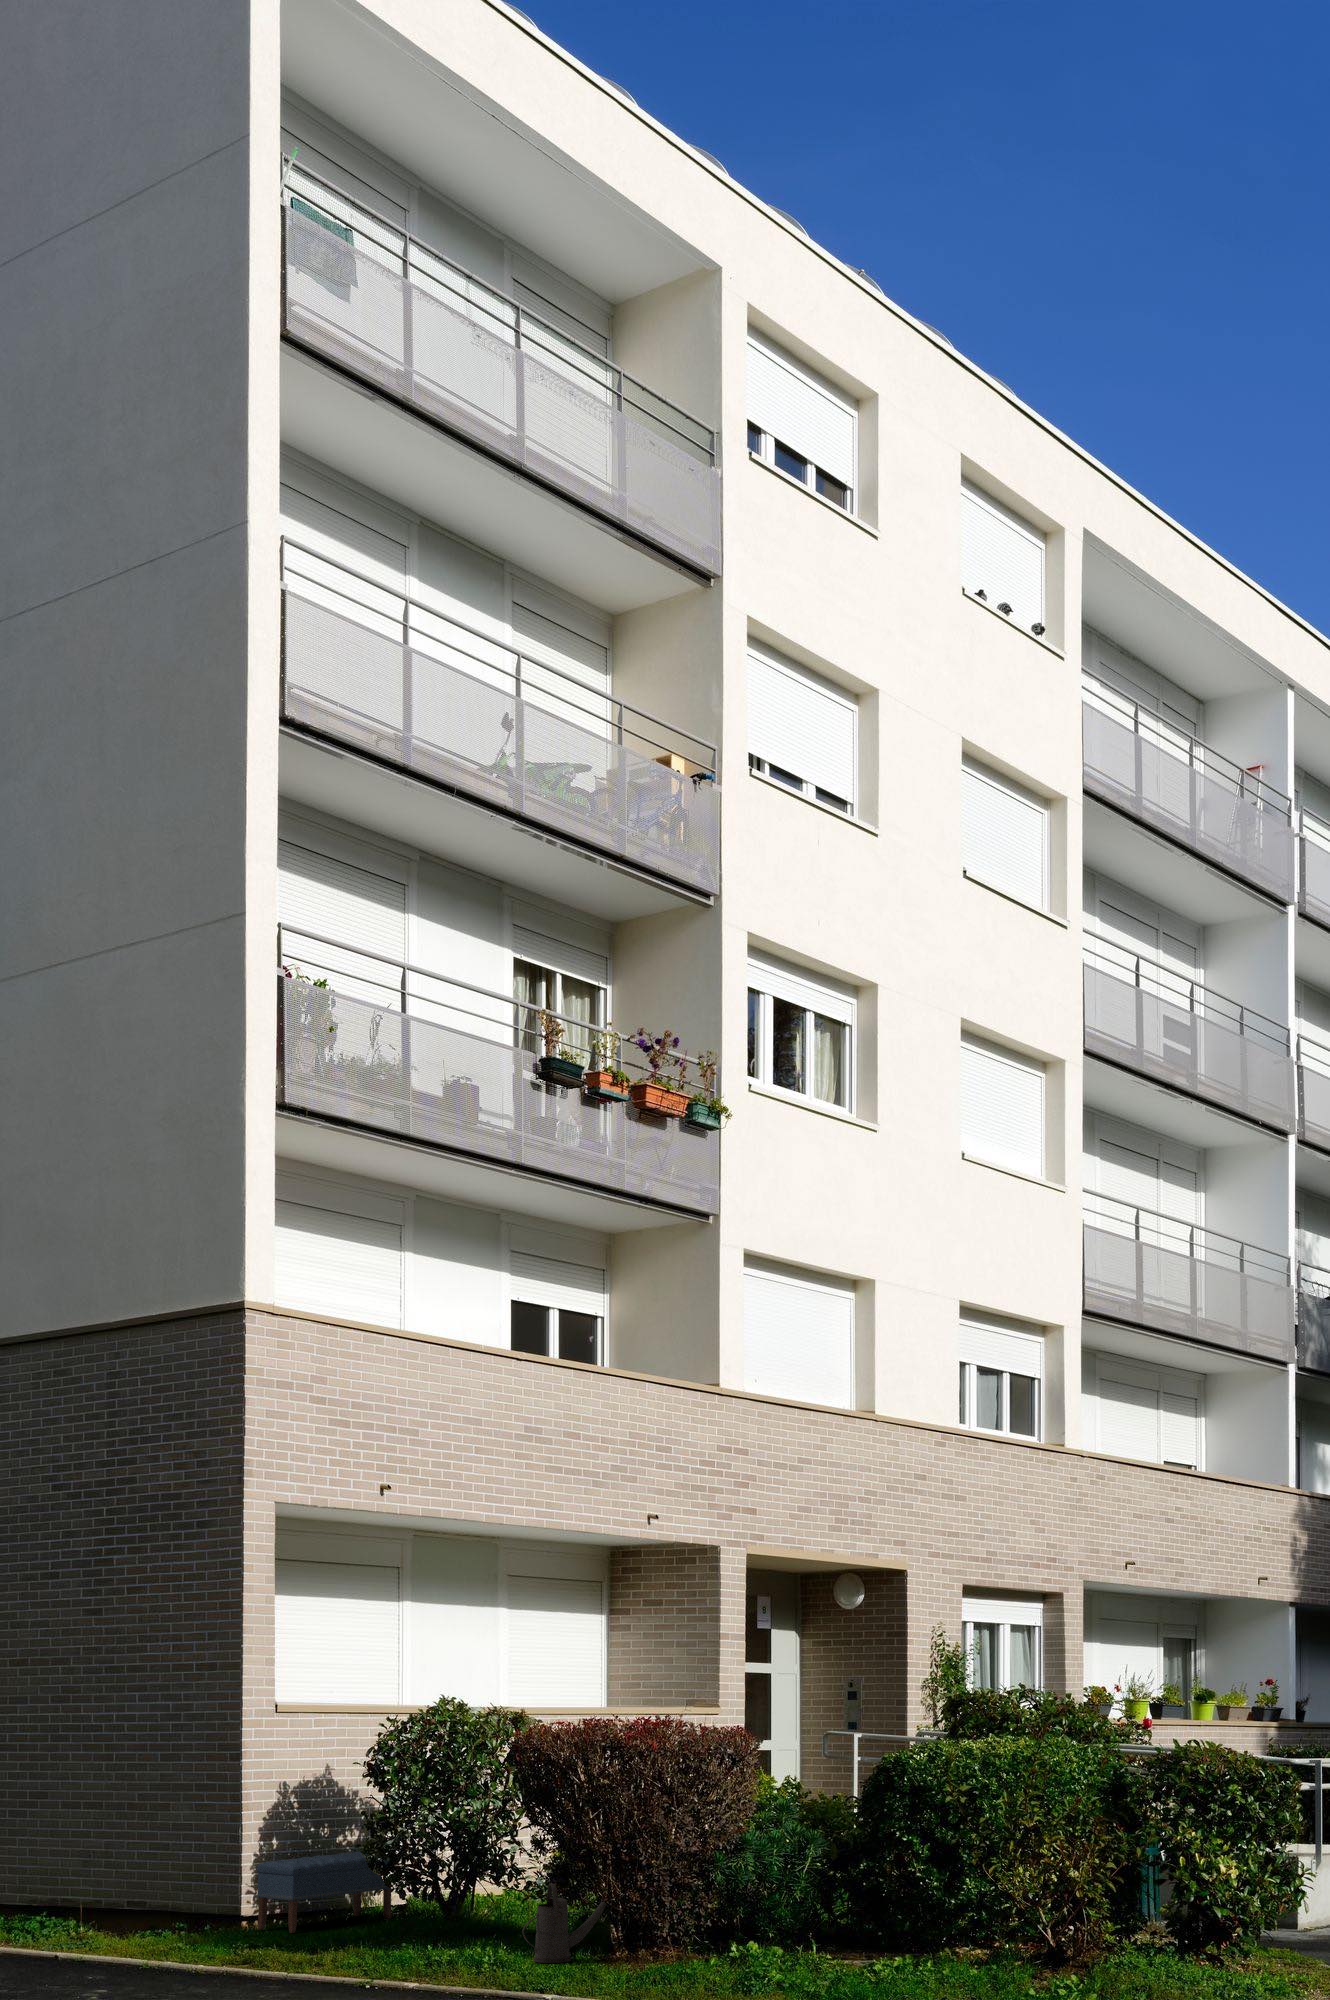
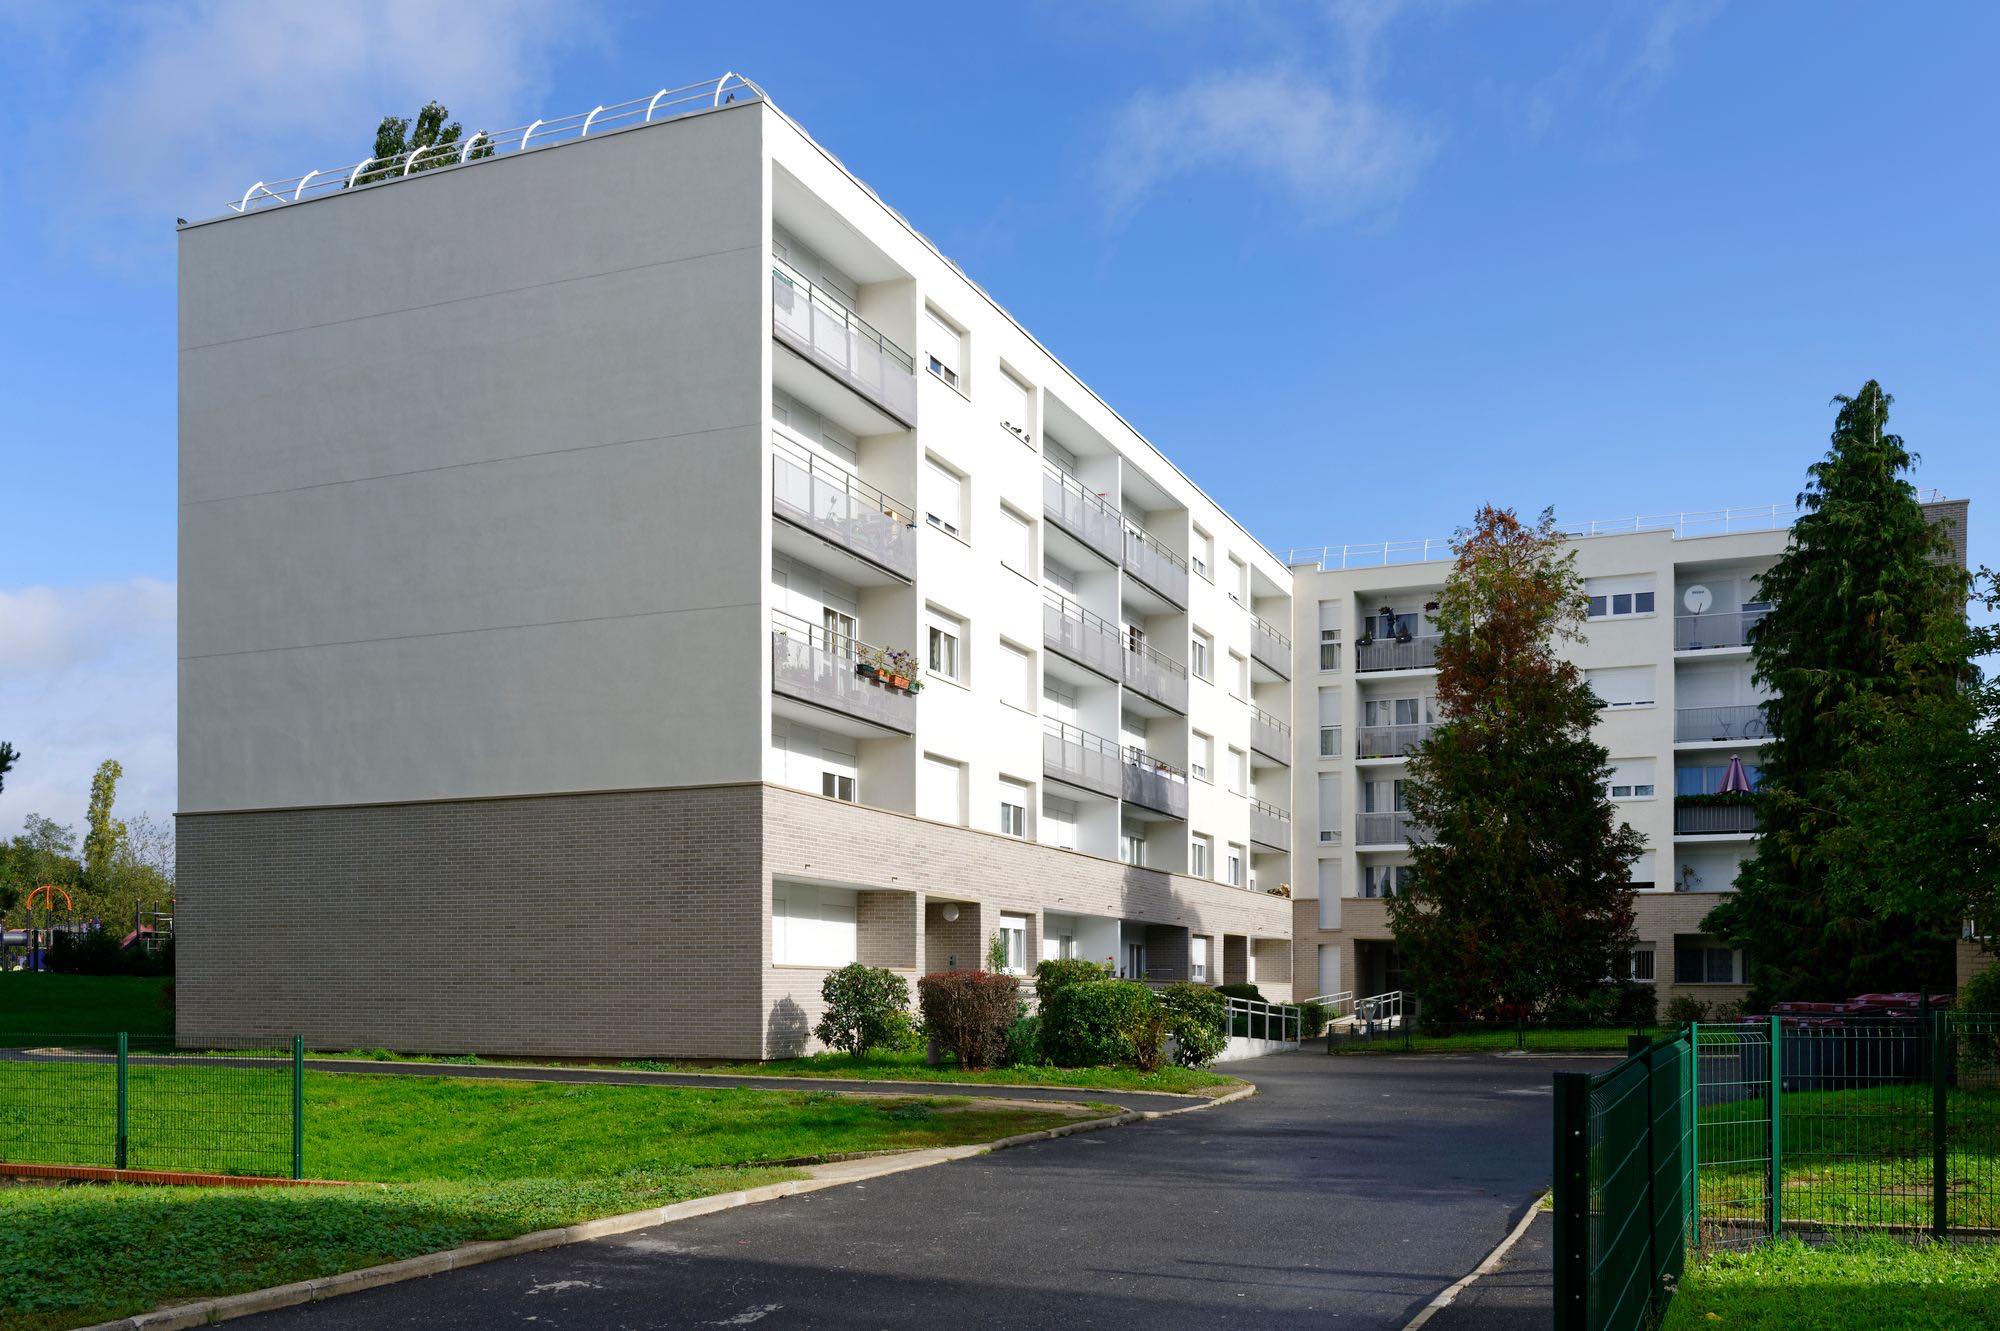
bench: present [256,1851,392,1933] -> none [772,1028,825,1062]

